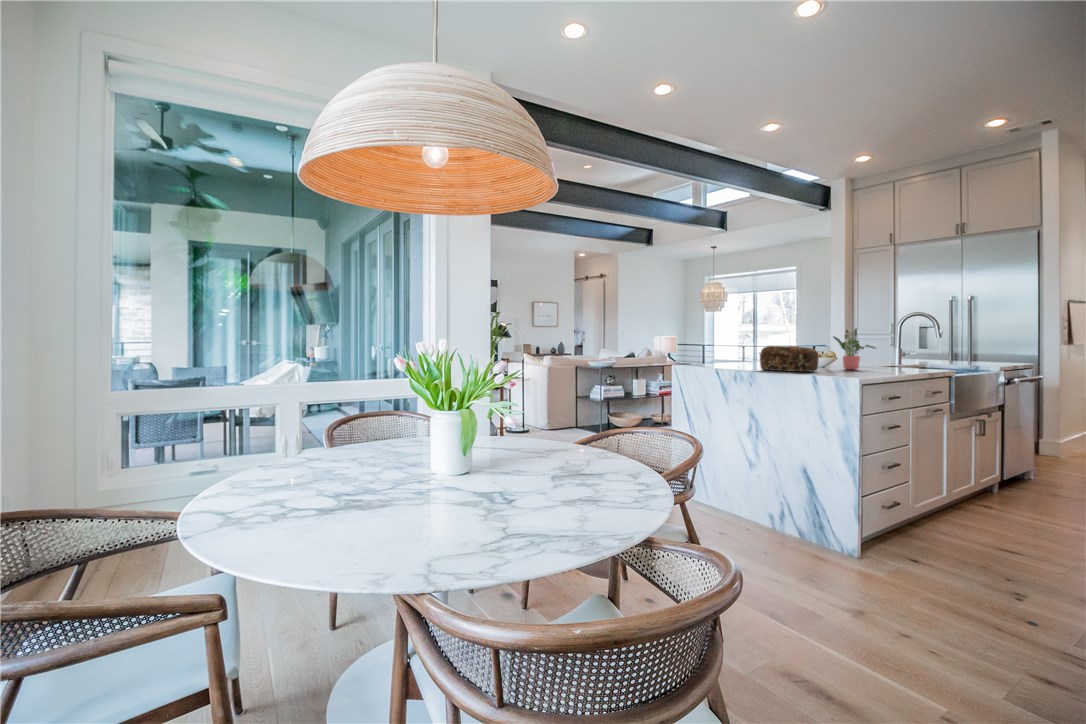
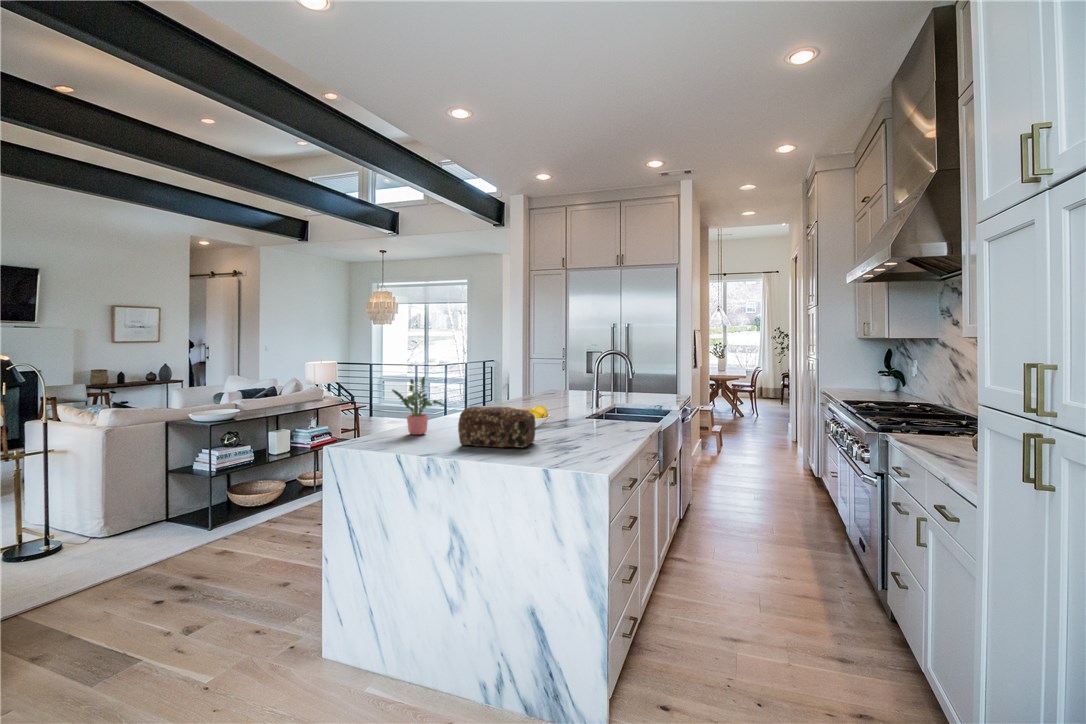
potted plant: present [833,329,876,370] -> present [392,377,445,435]

